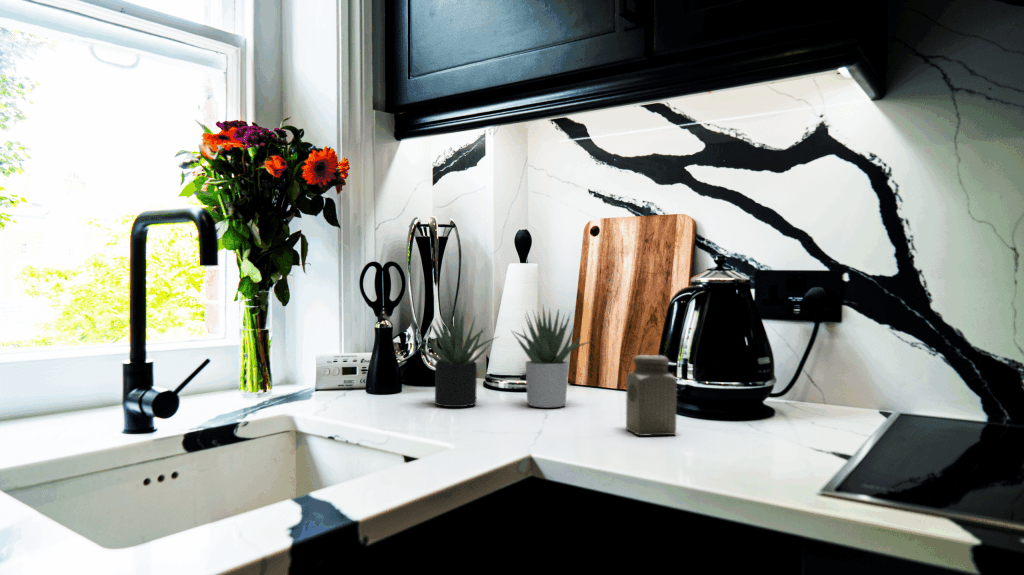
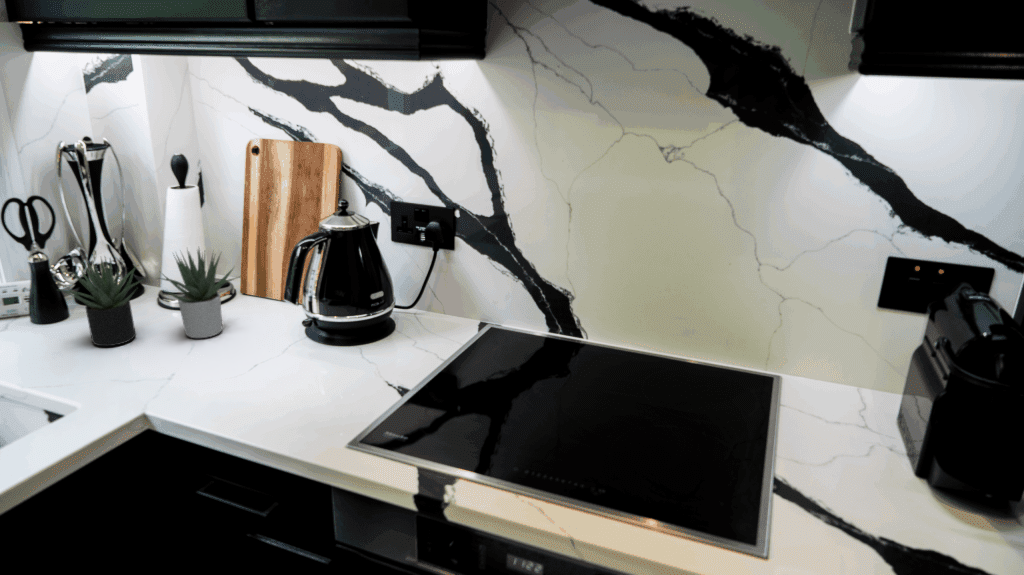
salt shaker: present [626,355,677,436] -> none [249,313,292,386]

